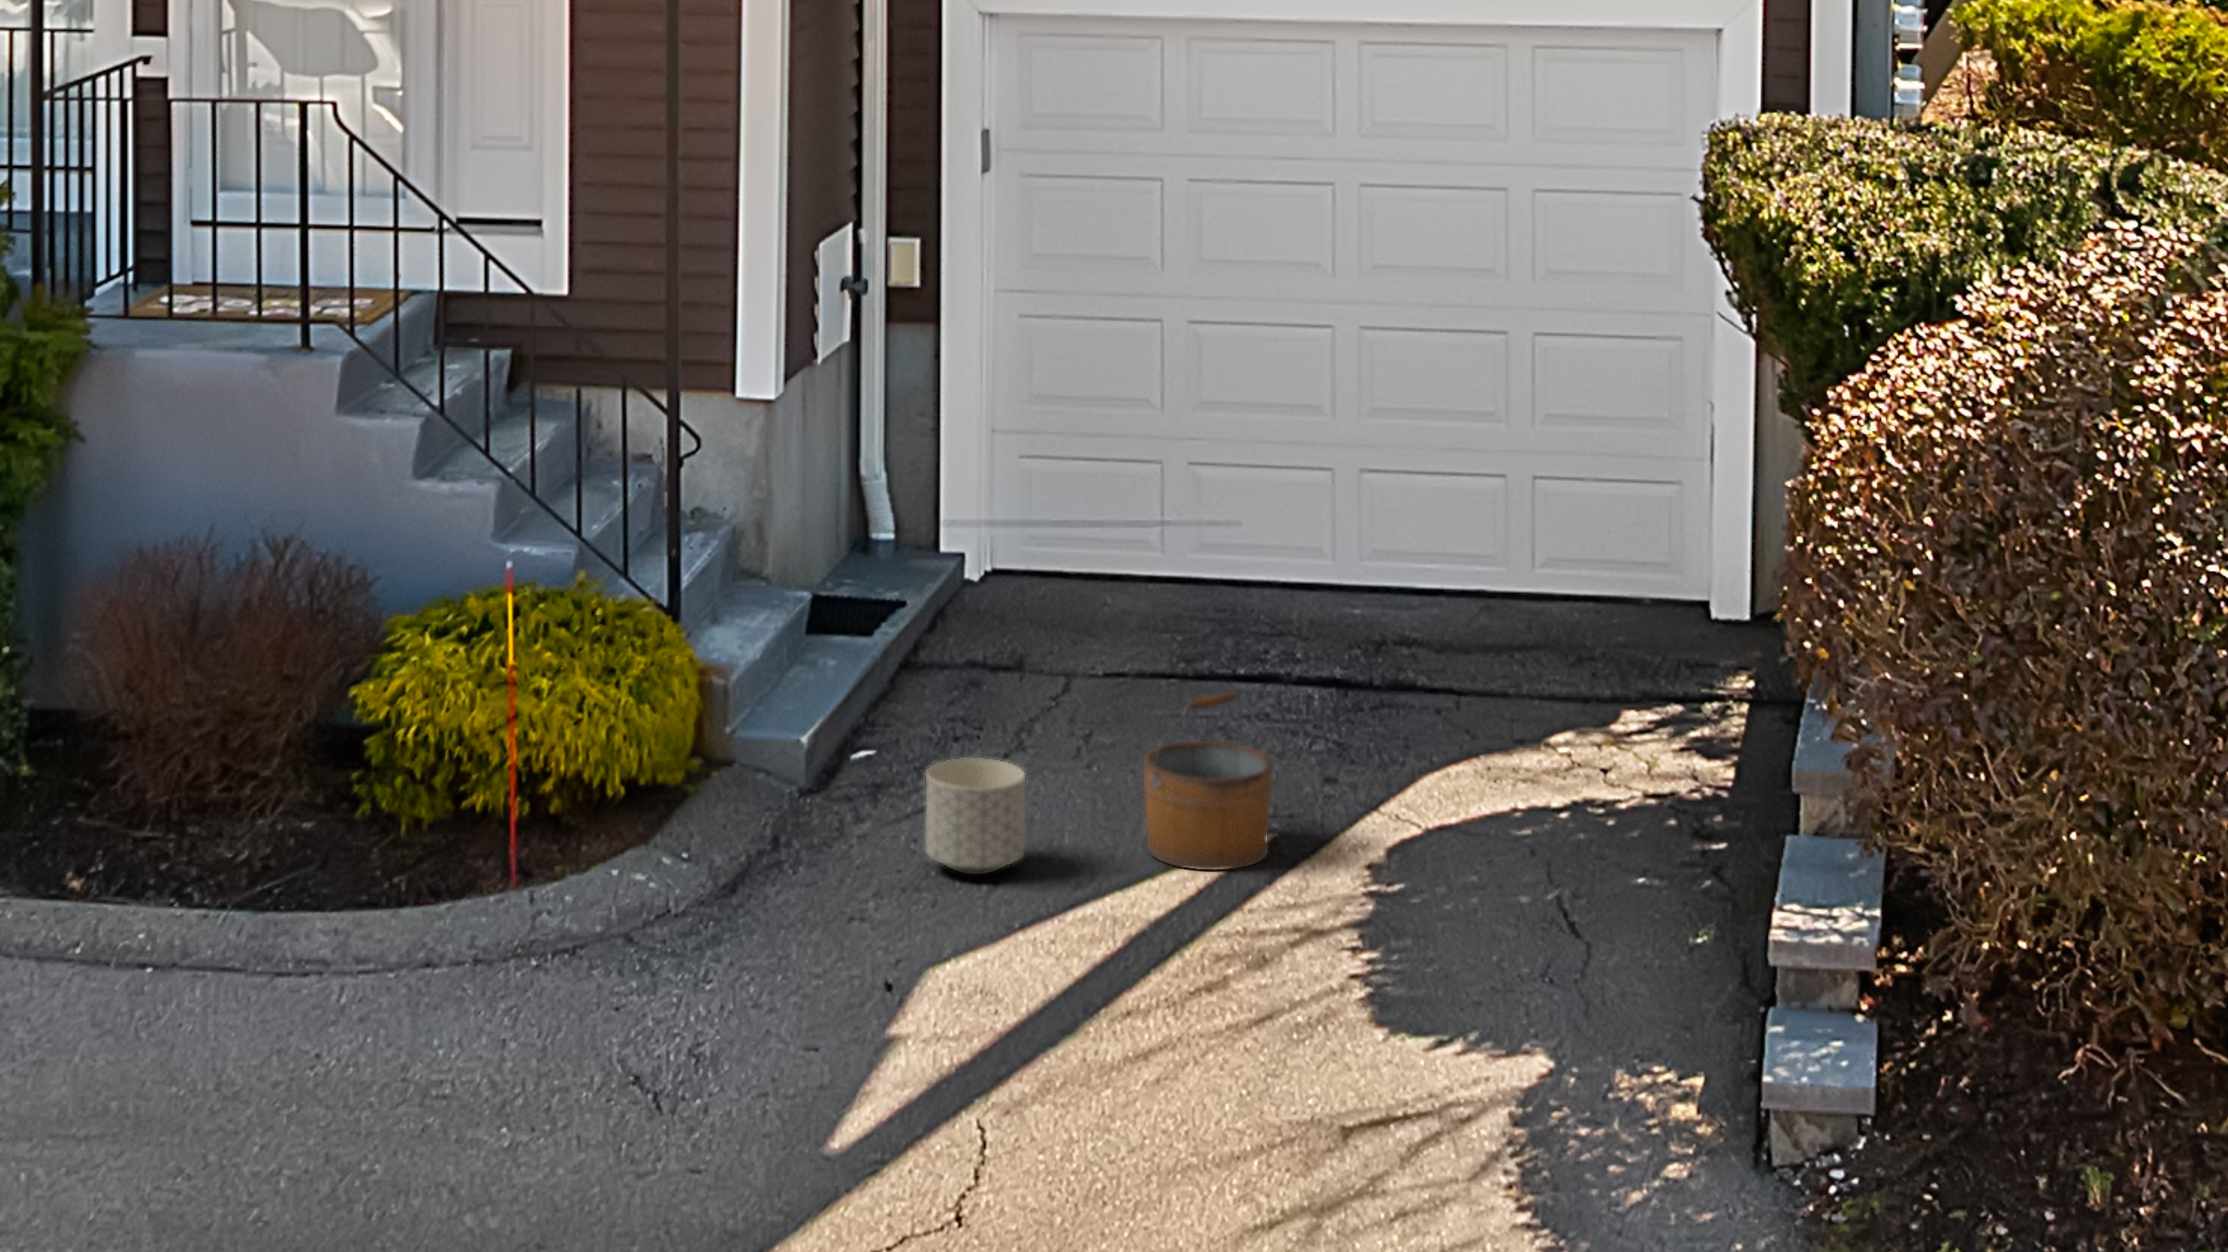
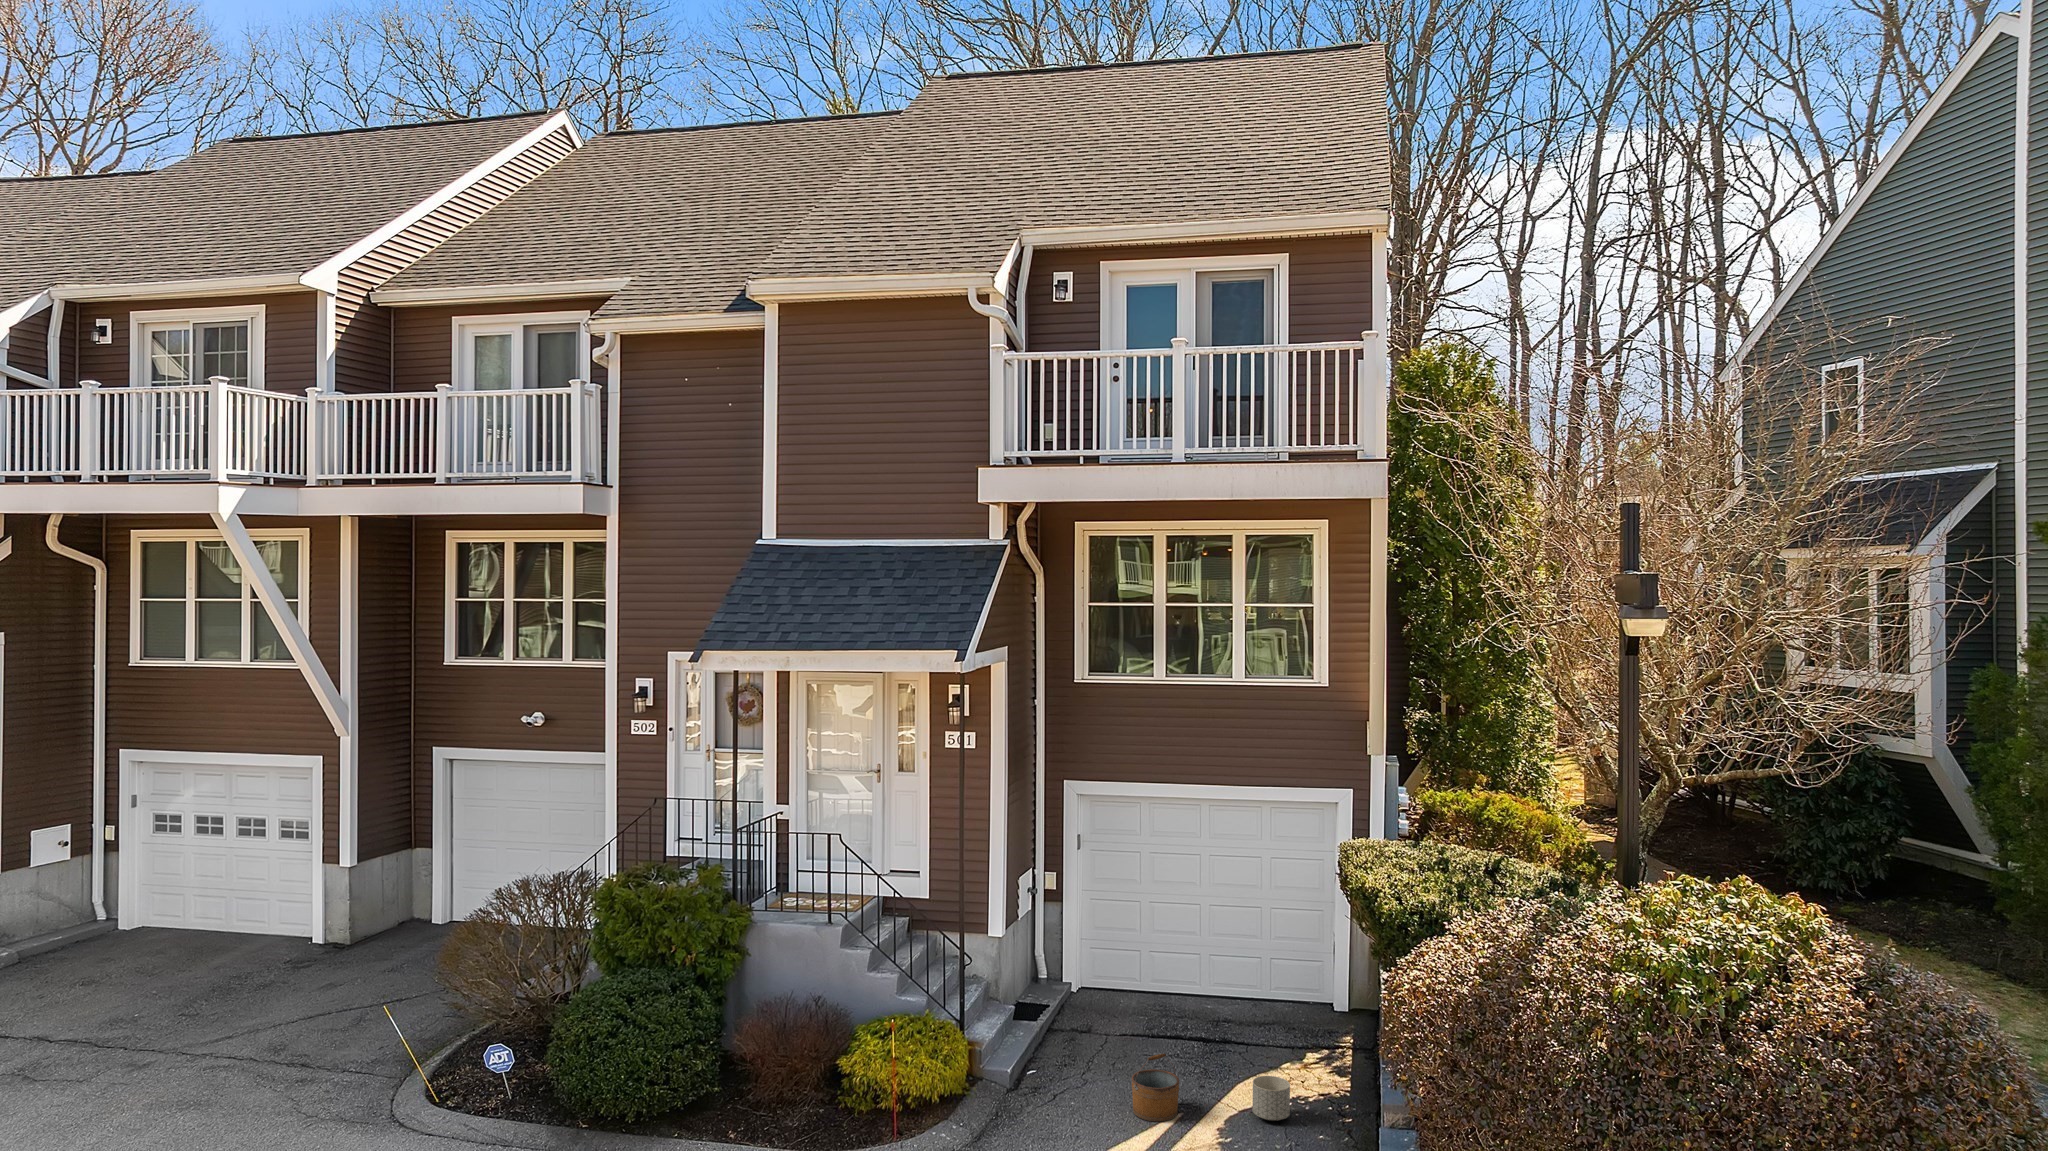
planter: present [925,758,1025,875] -> present [1253,1076,1290,1121]

